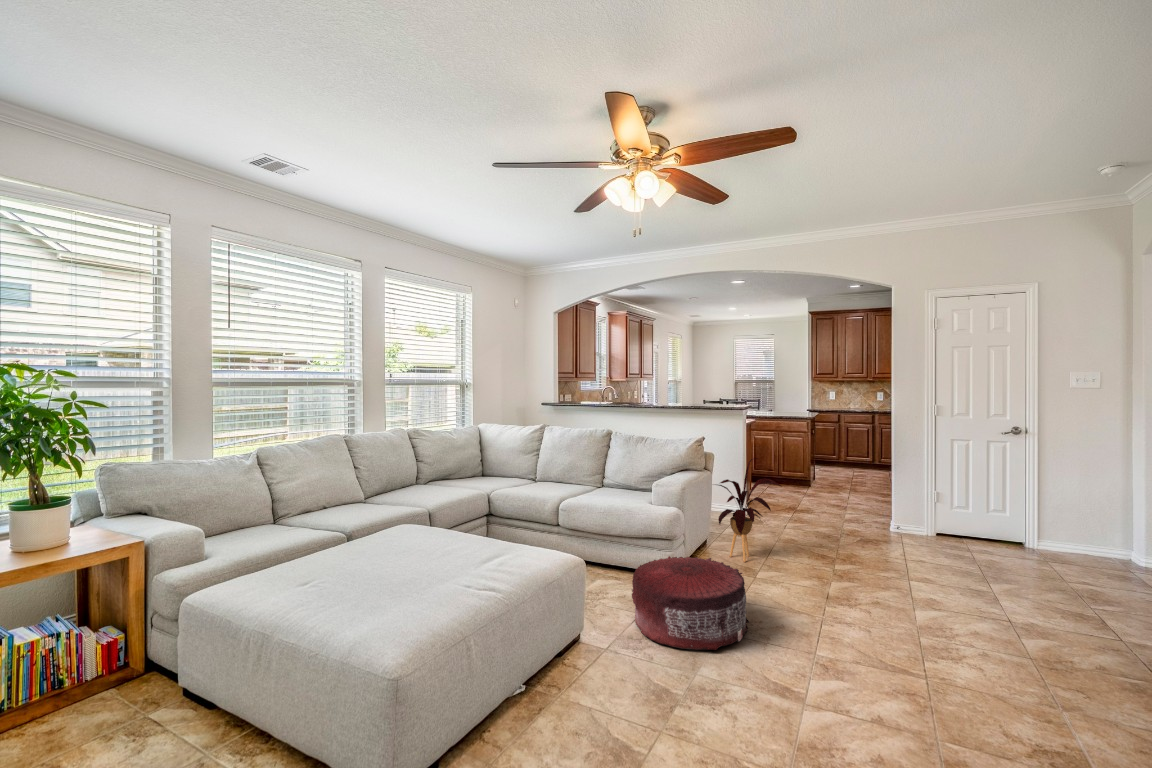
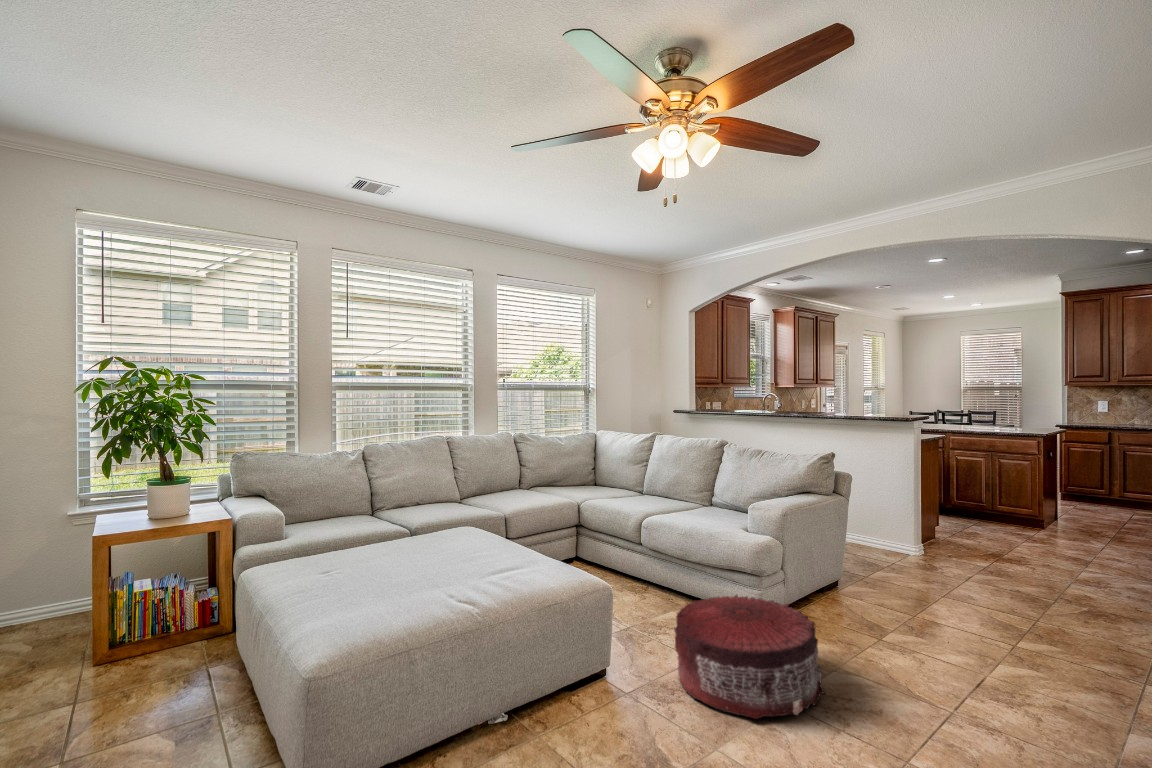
house plant: present [718,458,782,562] -> none [830,484,930,617]

